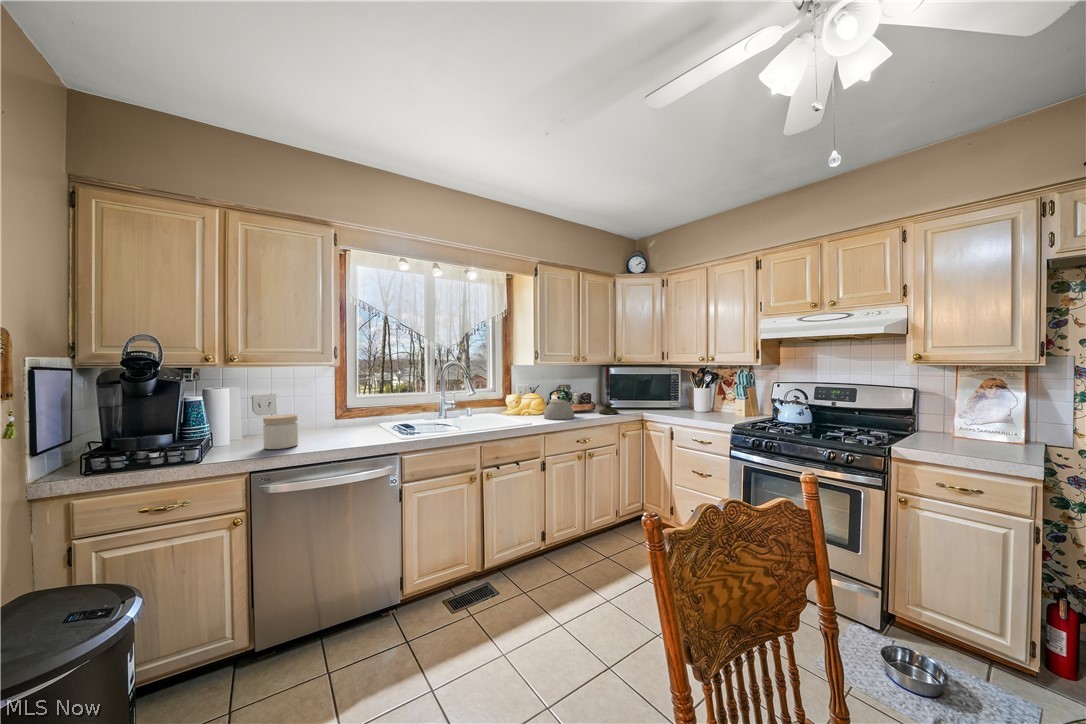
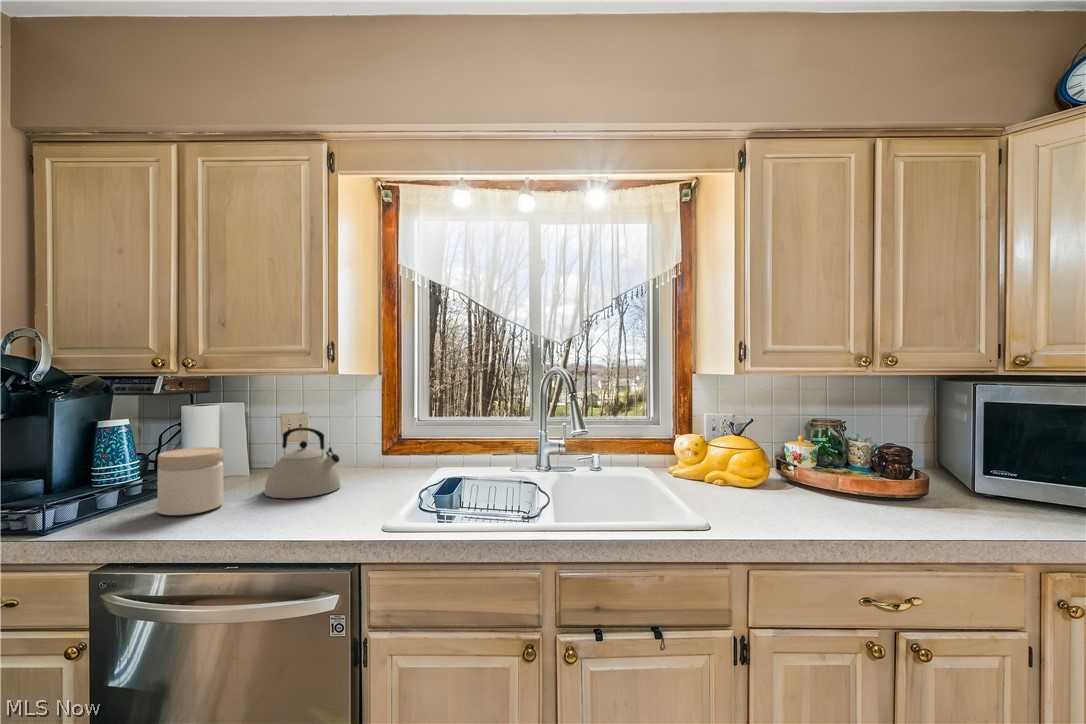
candle: present [599,366,618,414] -> none [932,378,1004,528]
kettle: present [544,390,574,419] -> present [264,428,340,498]

